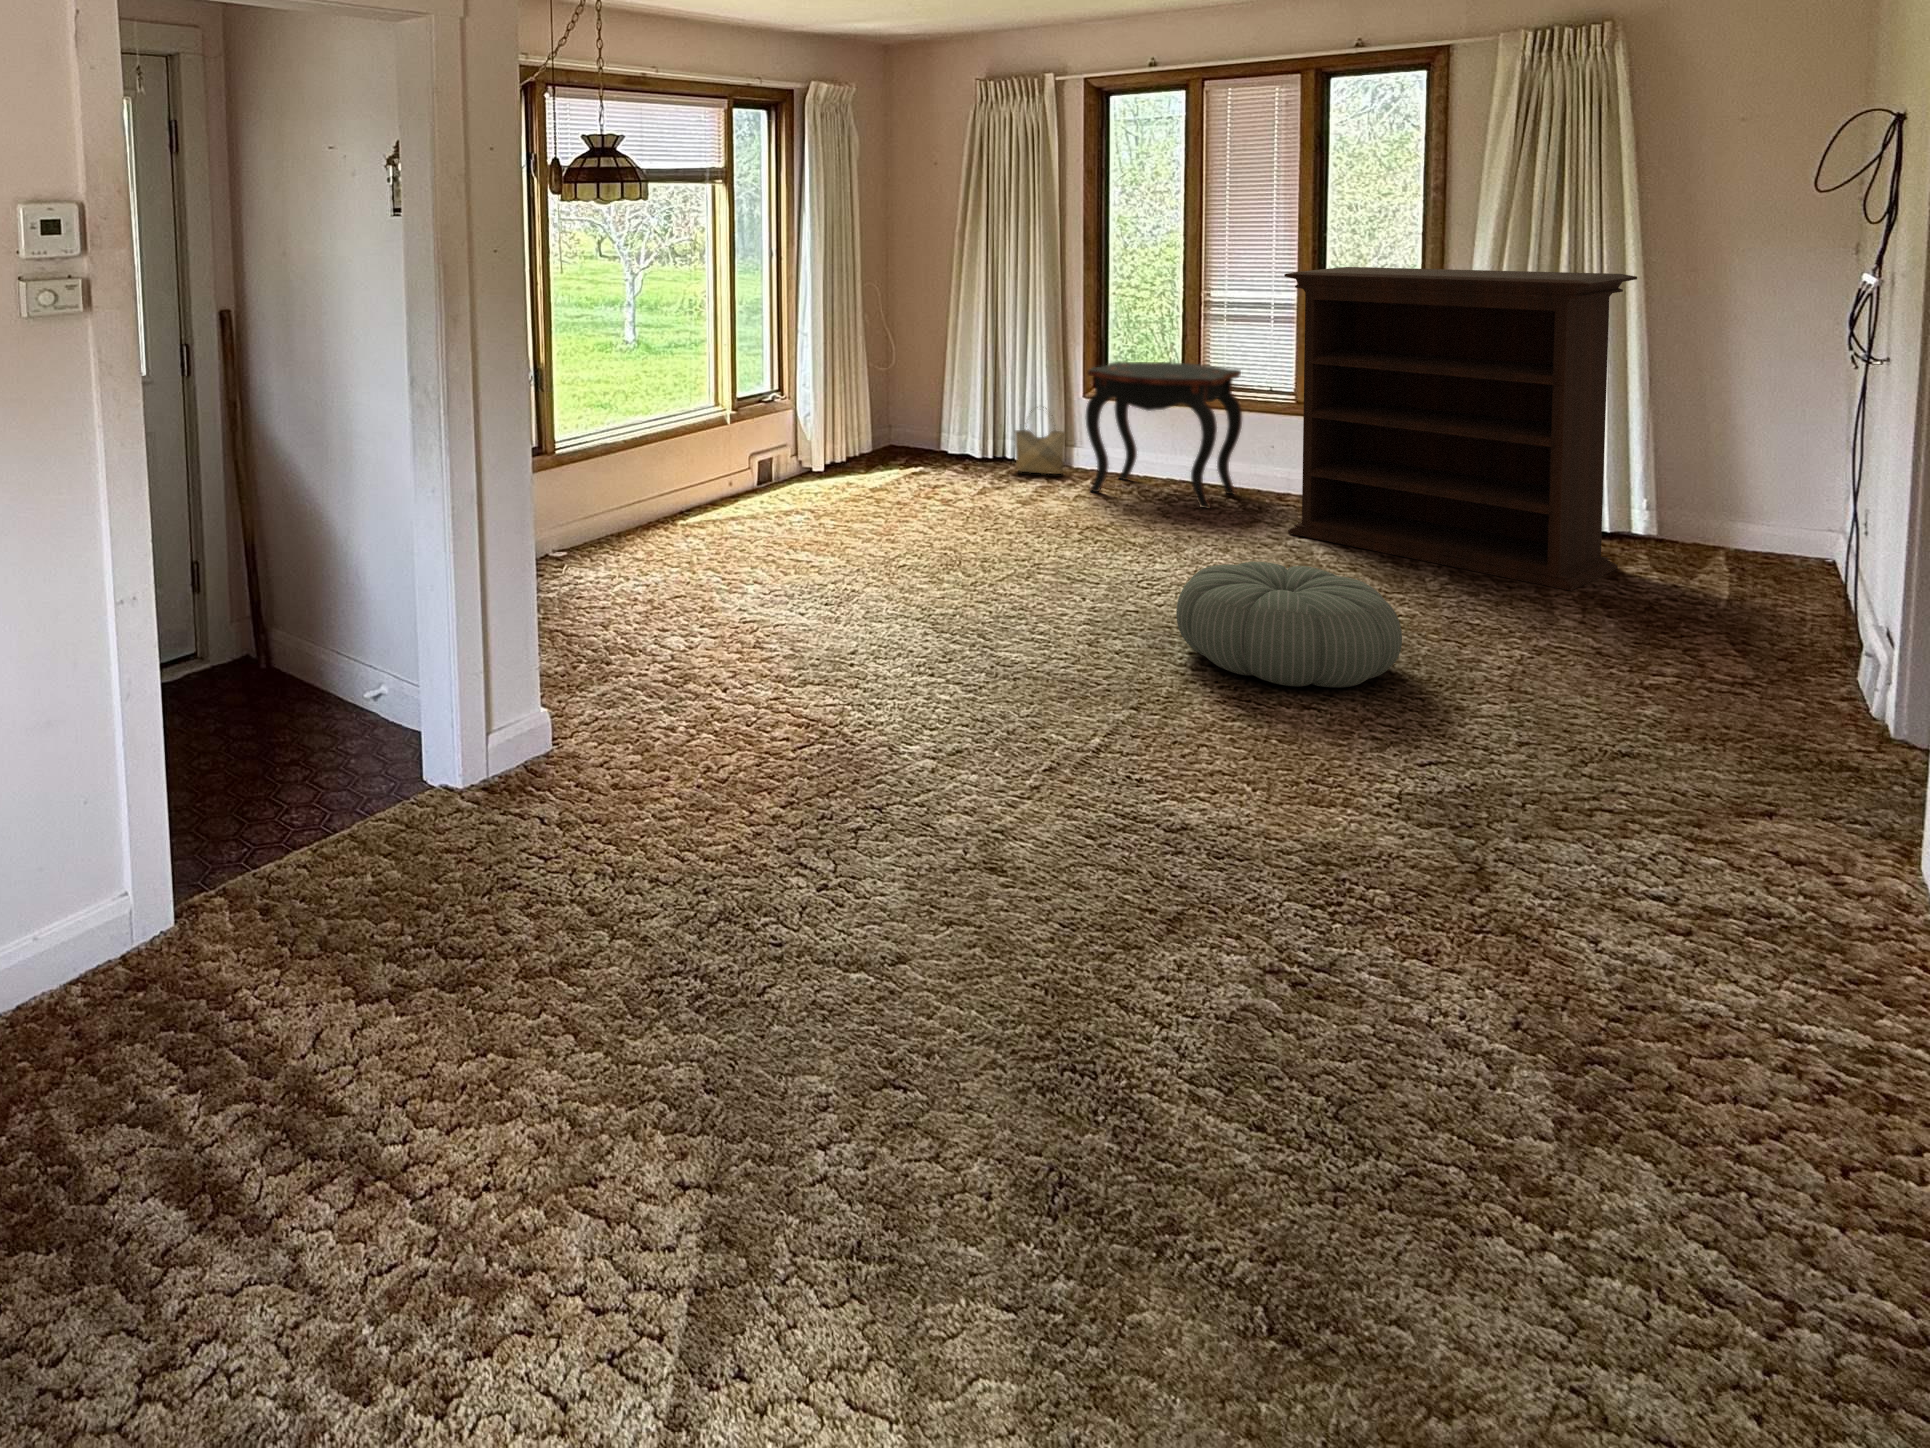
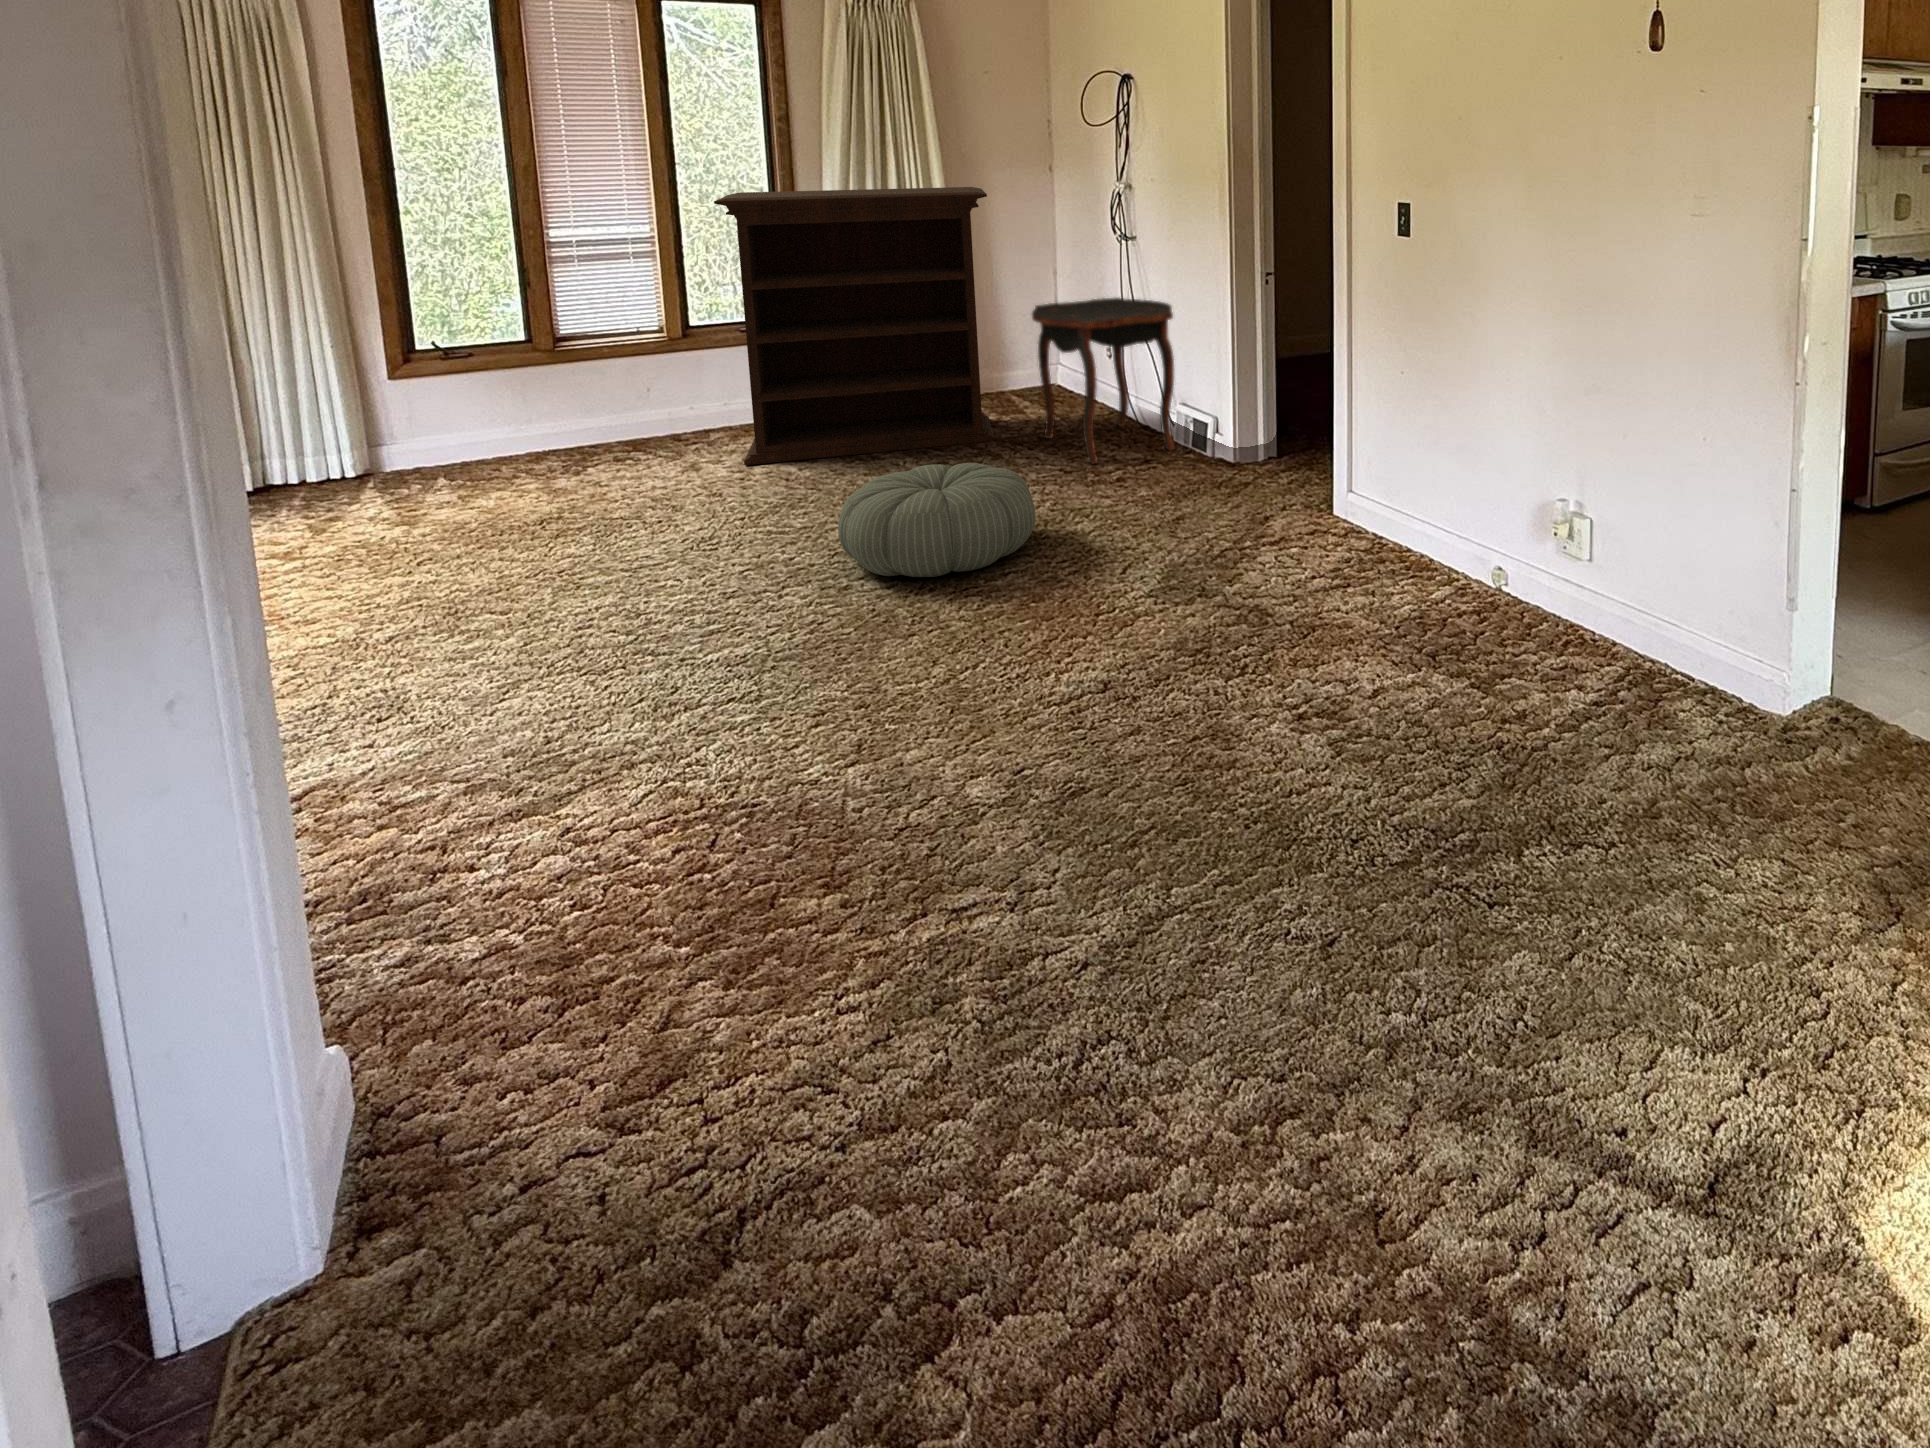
side table: present [1086,362,1242,508] -> present [1032,298,1174,464]
woven basket: present [1015,407,1066,474] -> none [296,403,386,498]

